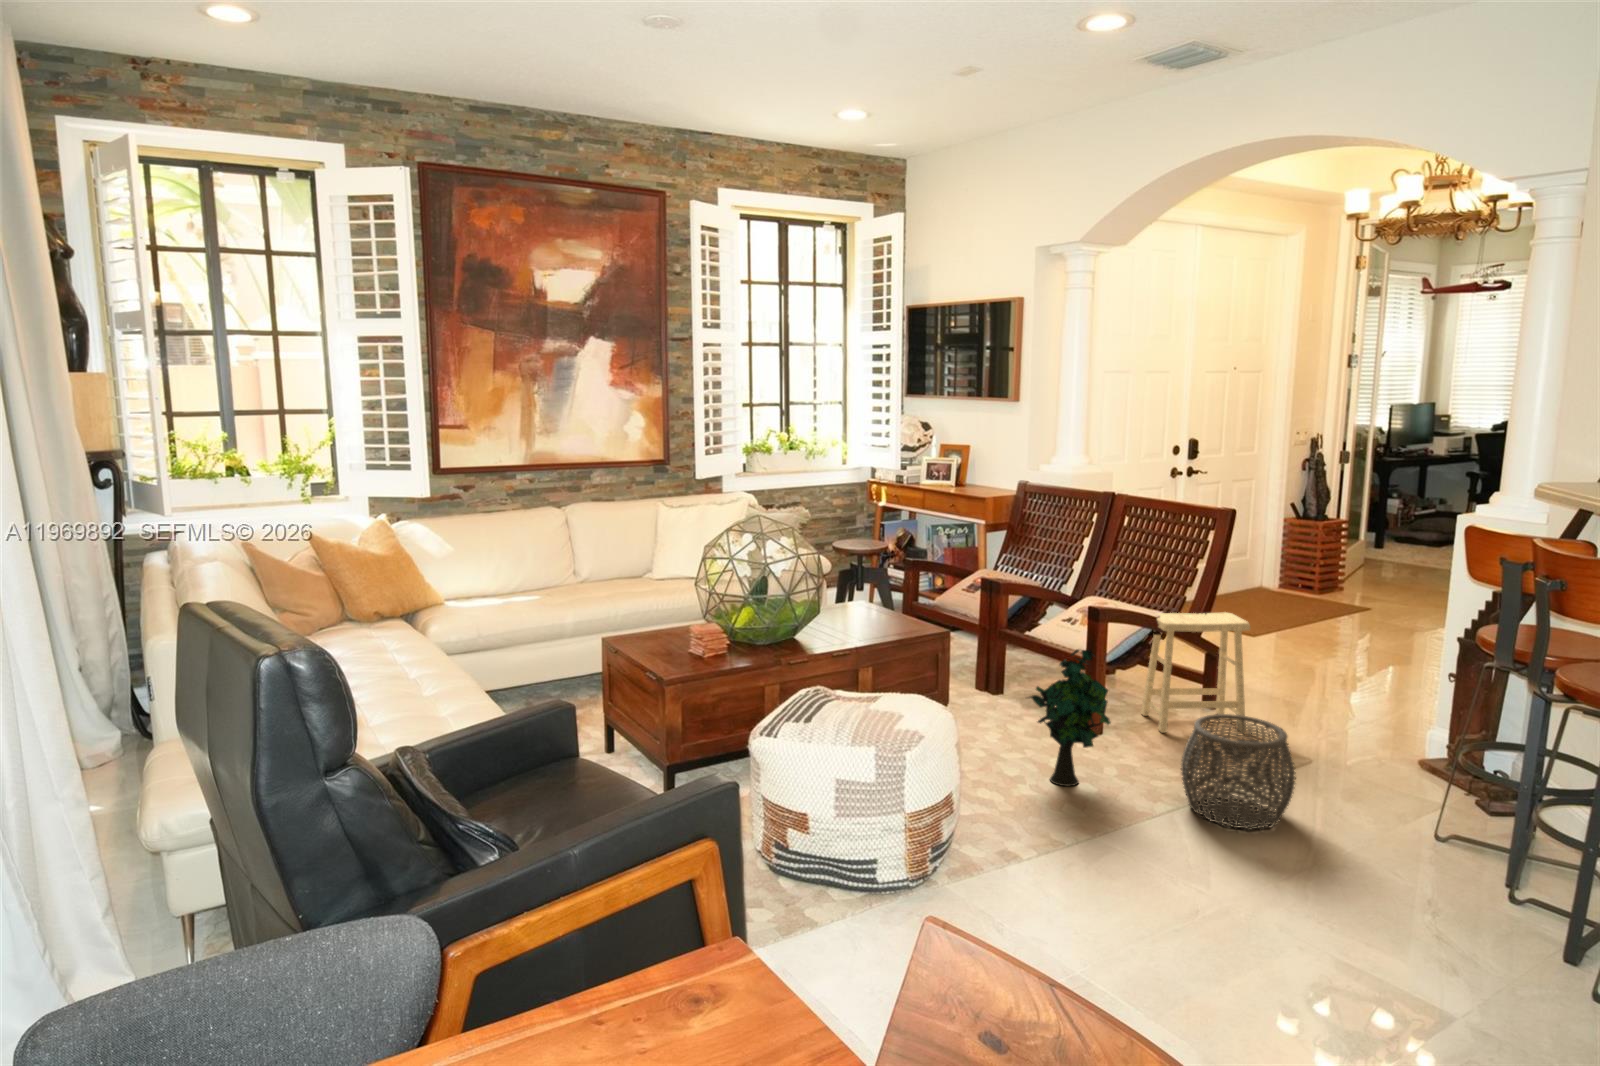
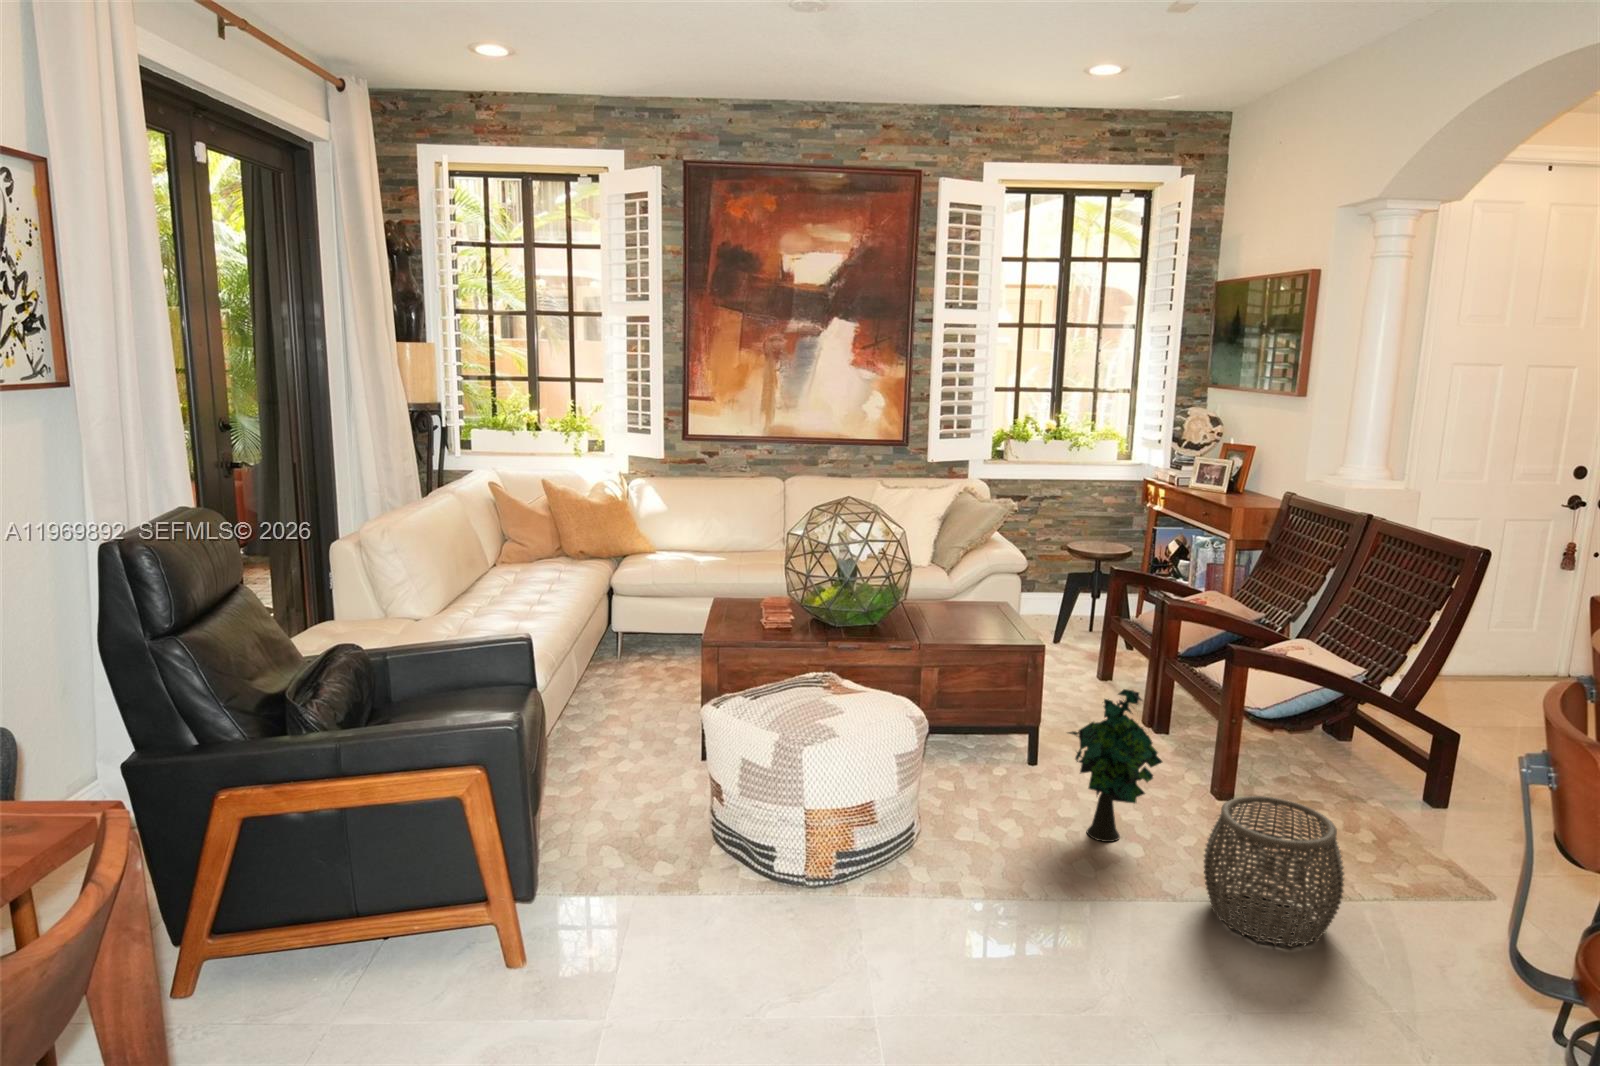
footstool: present [1141,612,1250,733] -> none [1294,669,1433,840]

